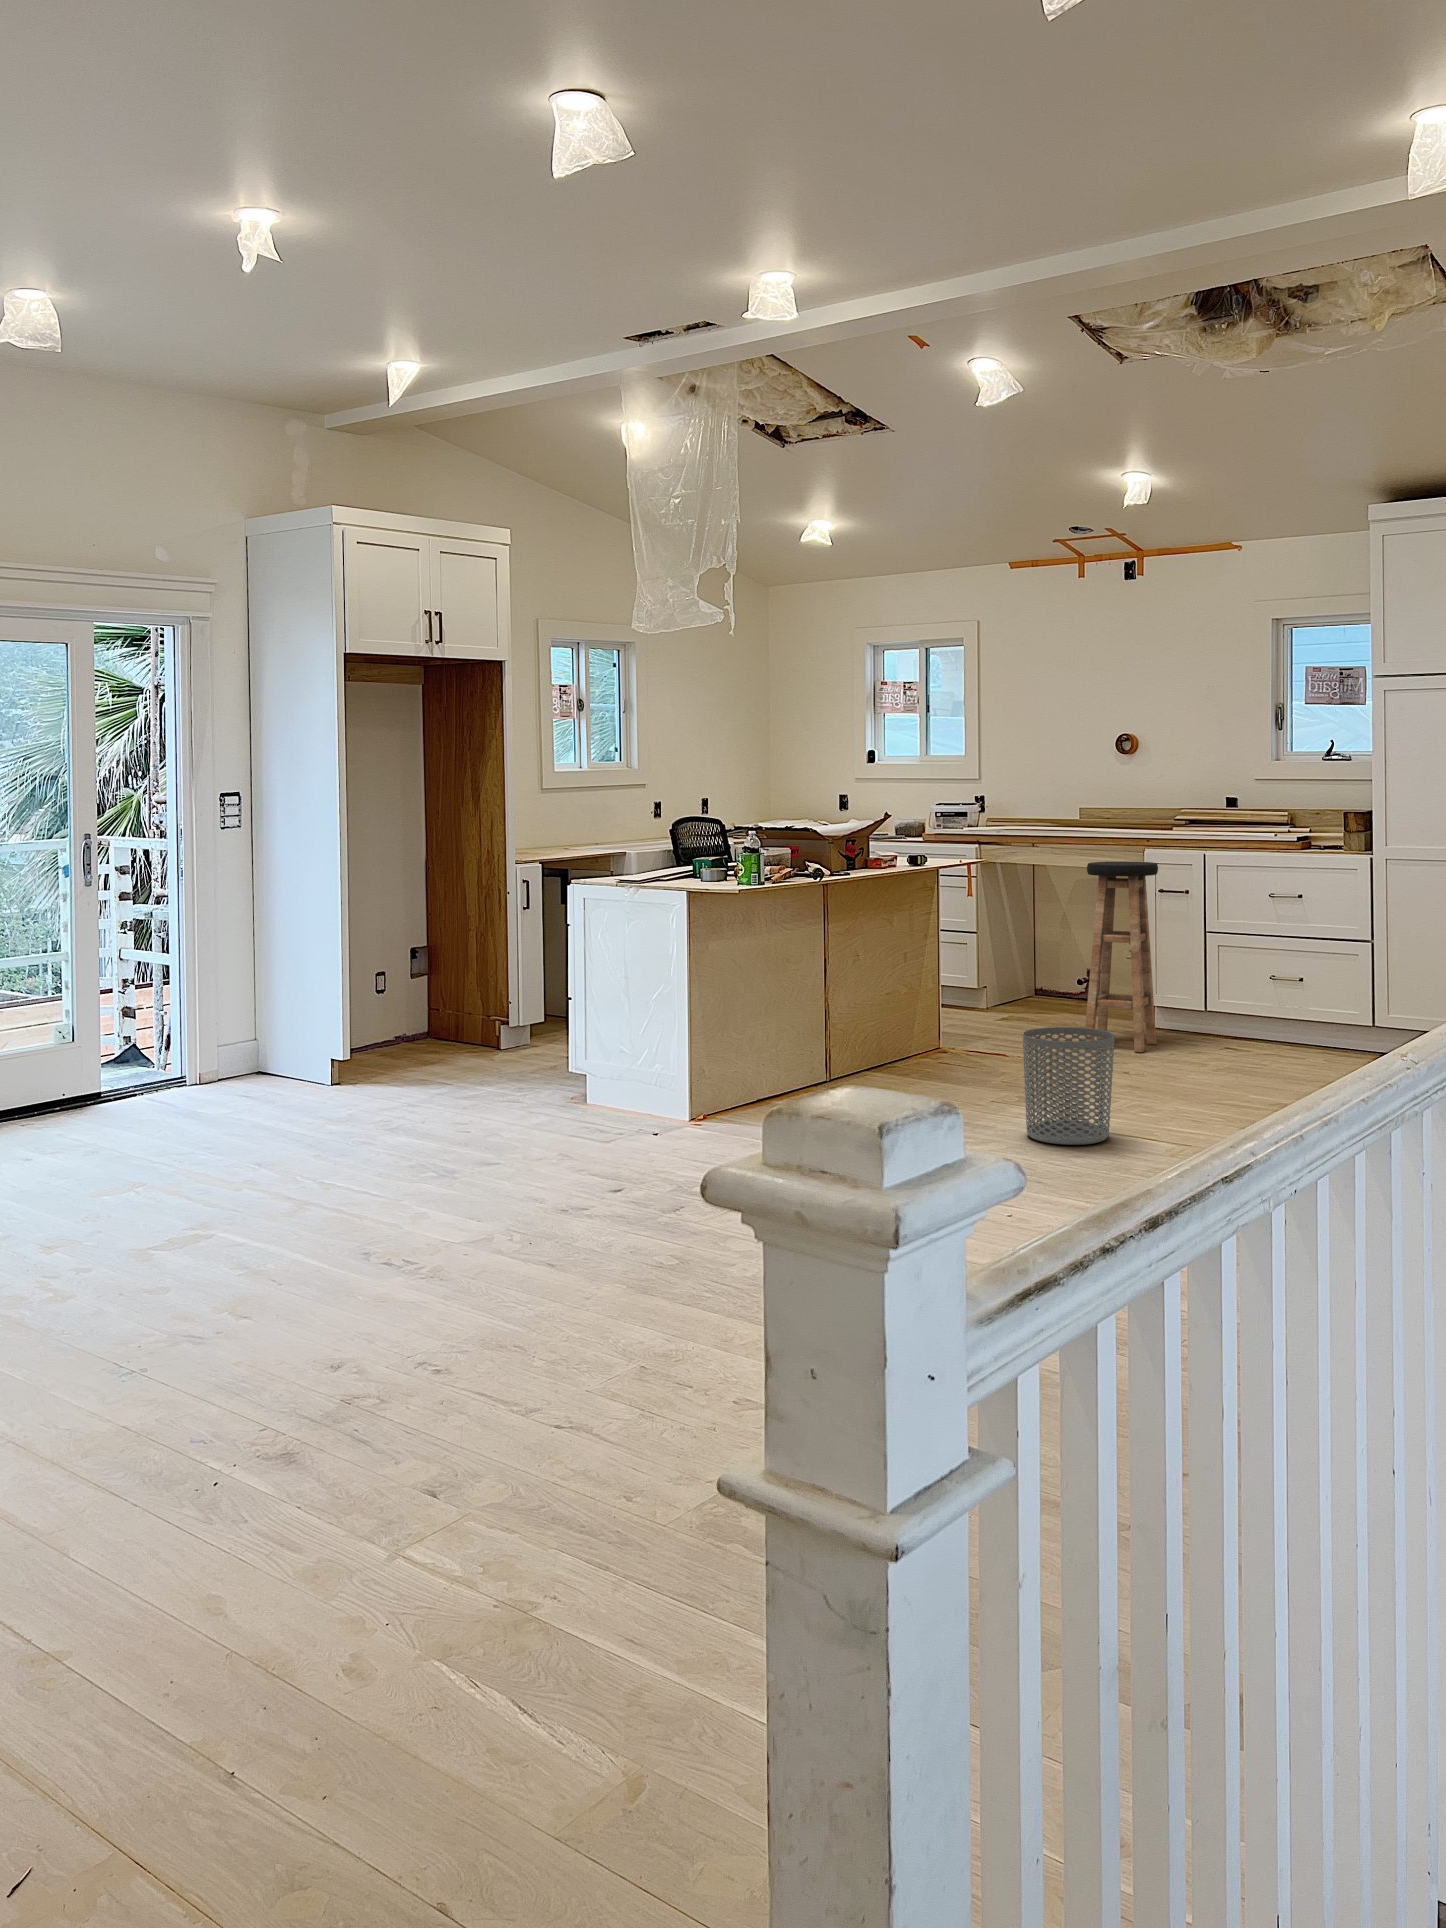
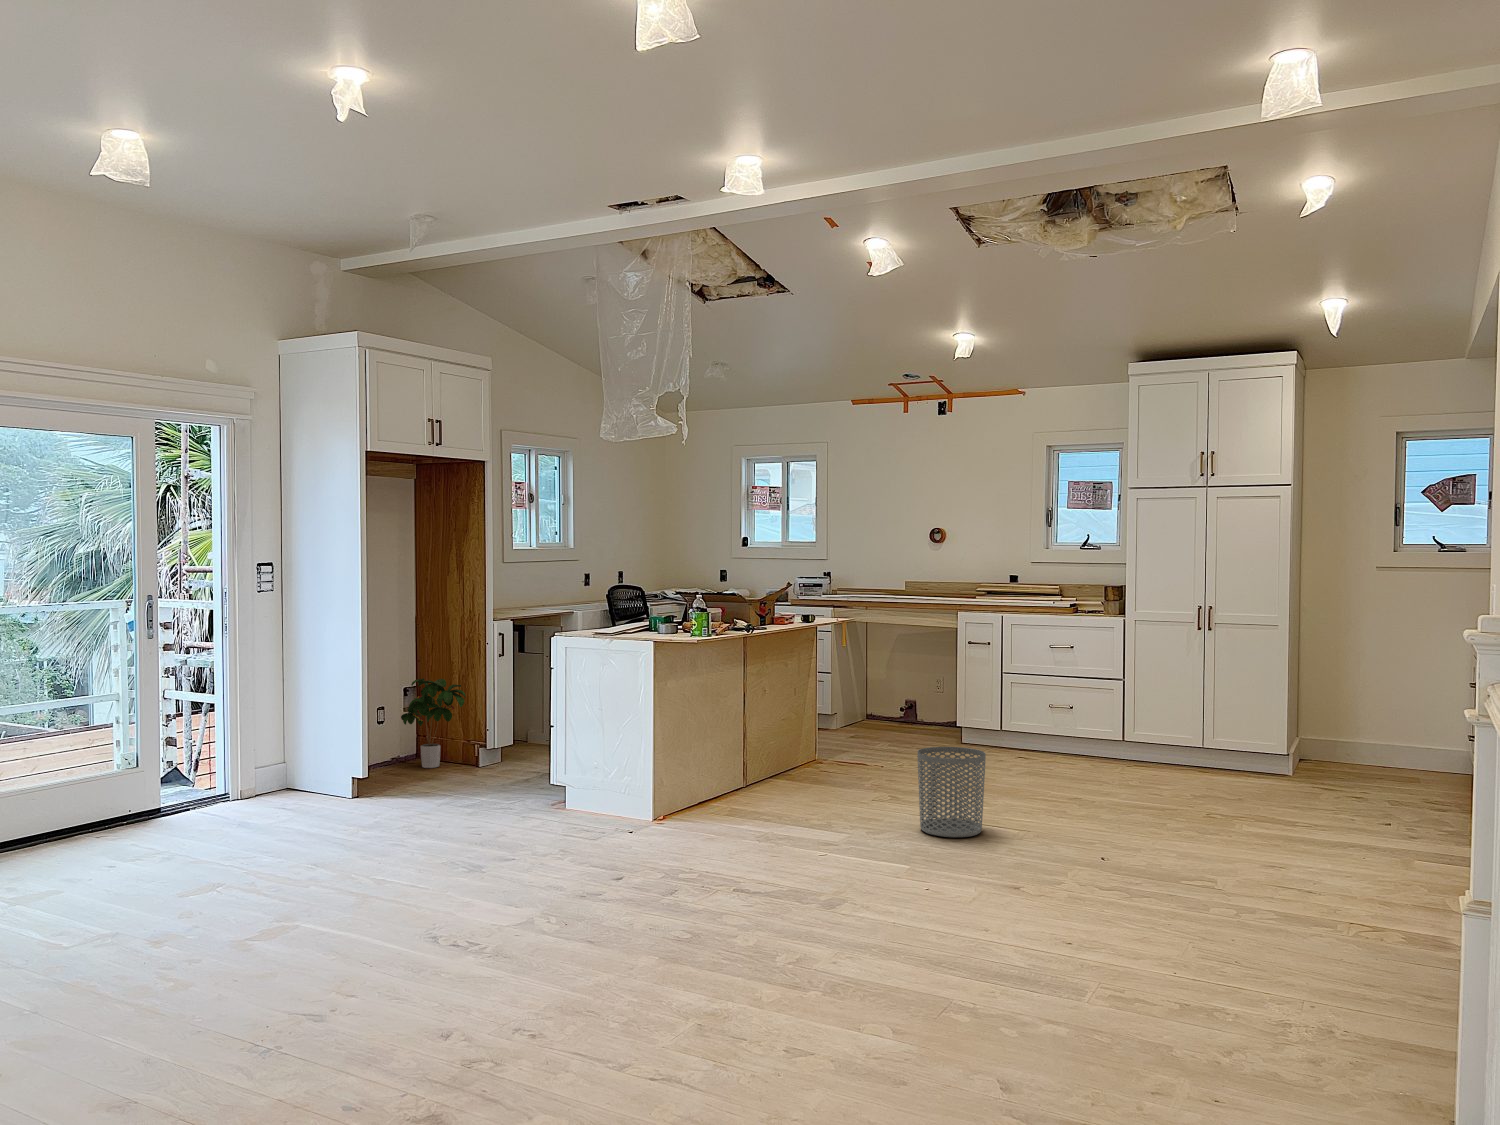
bar stool: present [1084,861,1158,1052] -> none [925,620,977,761]
potted plant: none [407,938,482,1050] -> present [401,678,466,768]

